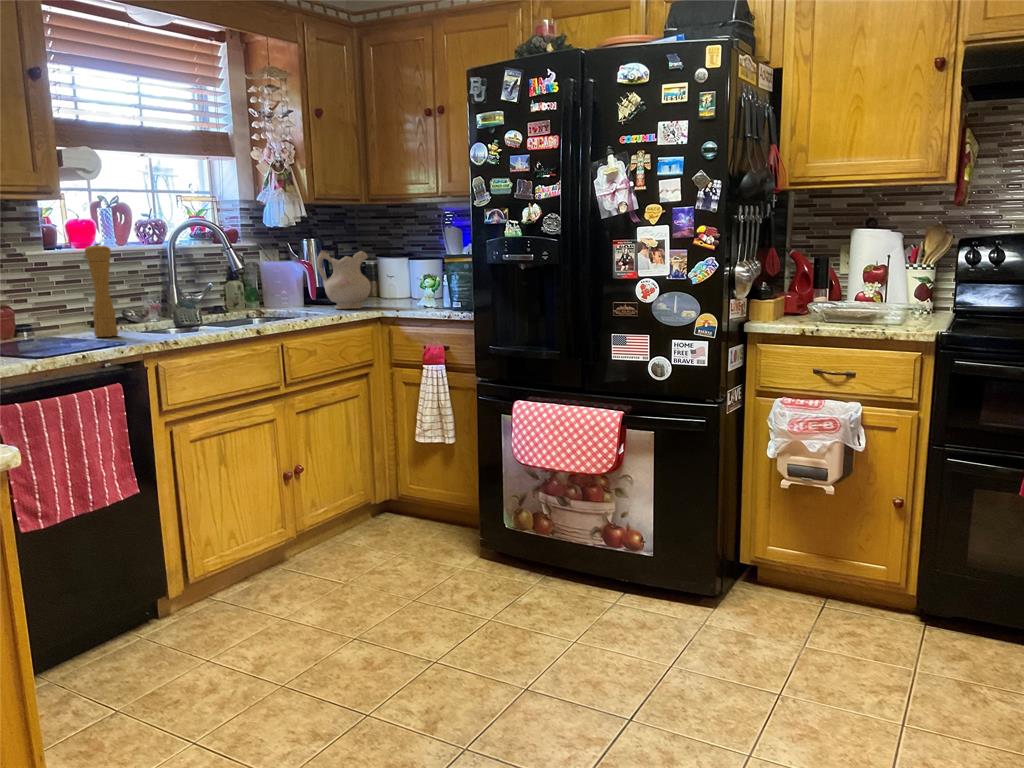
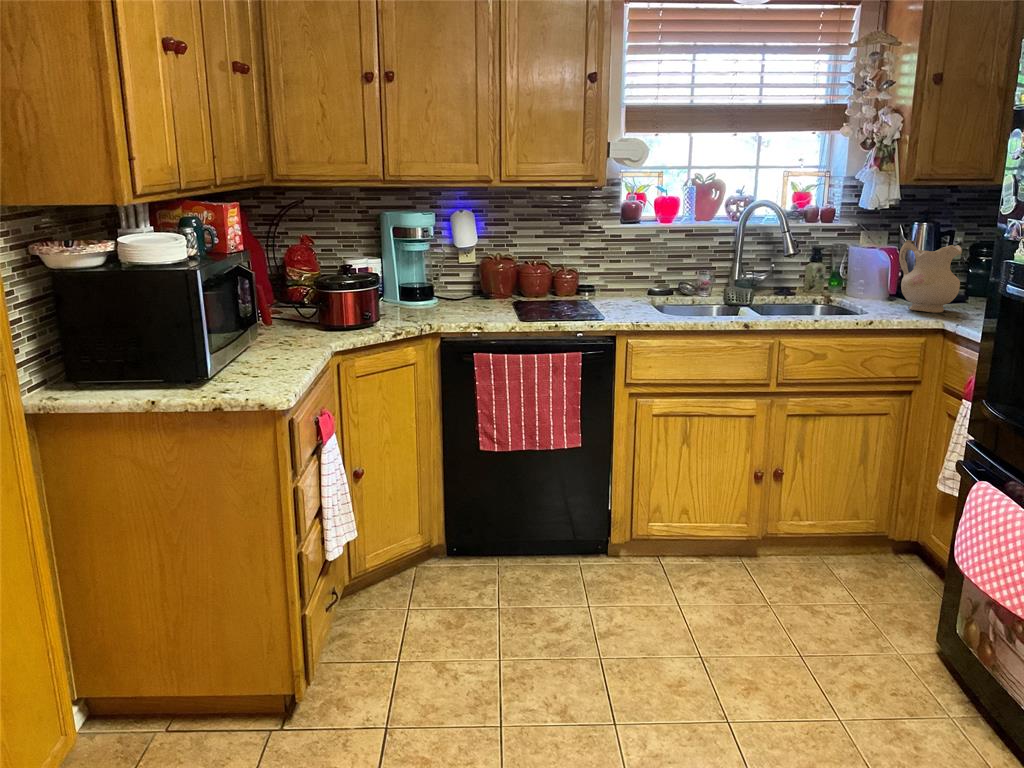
pepper mill: present [85,244,118,337] -> none [620,225,642,307]

